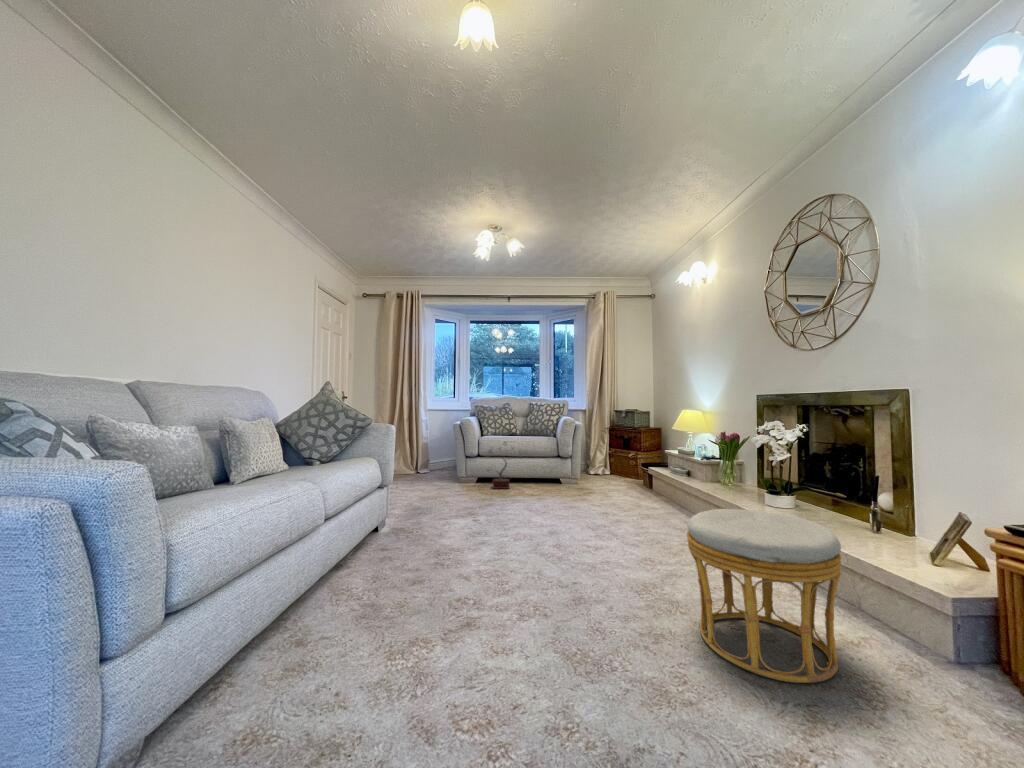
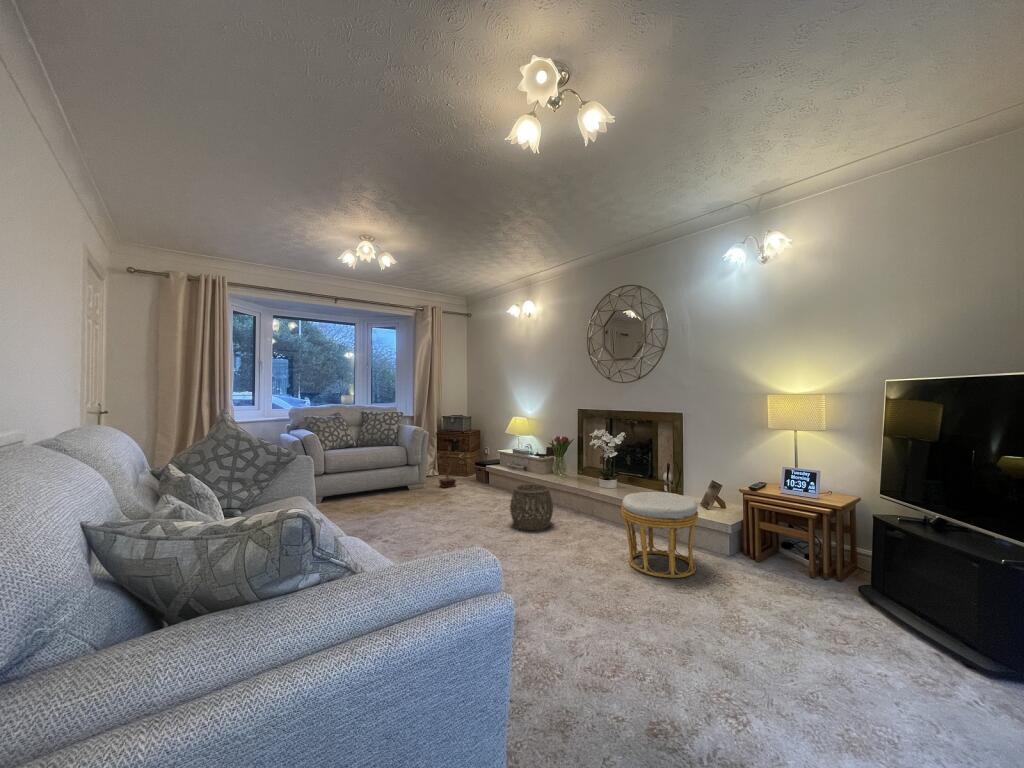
potted plant: present [487,442,520,489] -> present [437,448,461,488]
woven basket: none [602,484,663,546] -> present [510,484,553,530]

